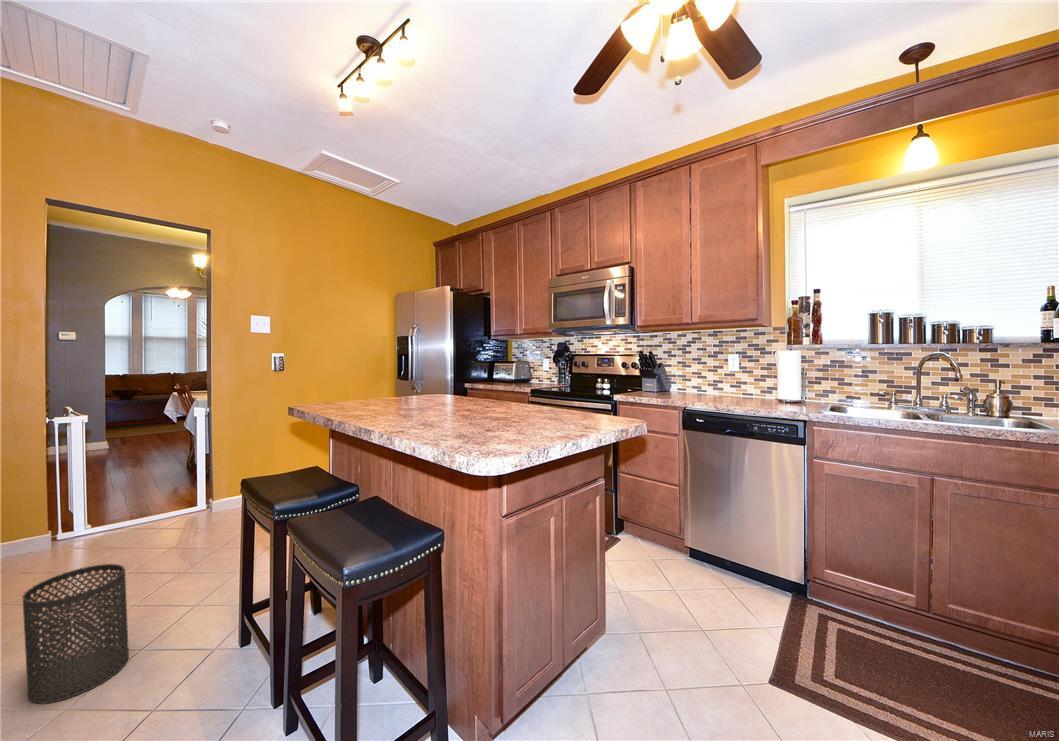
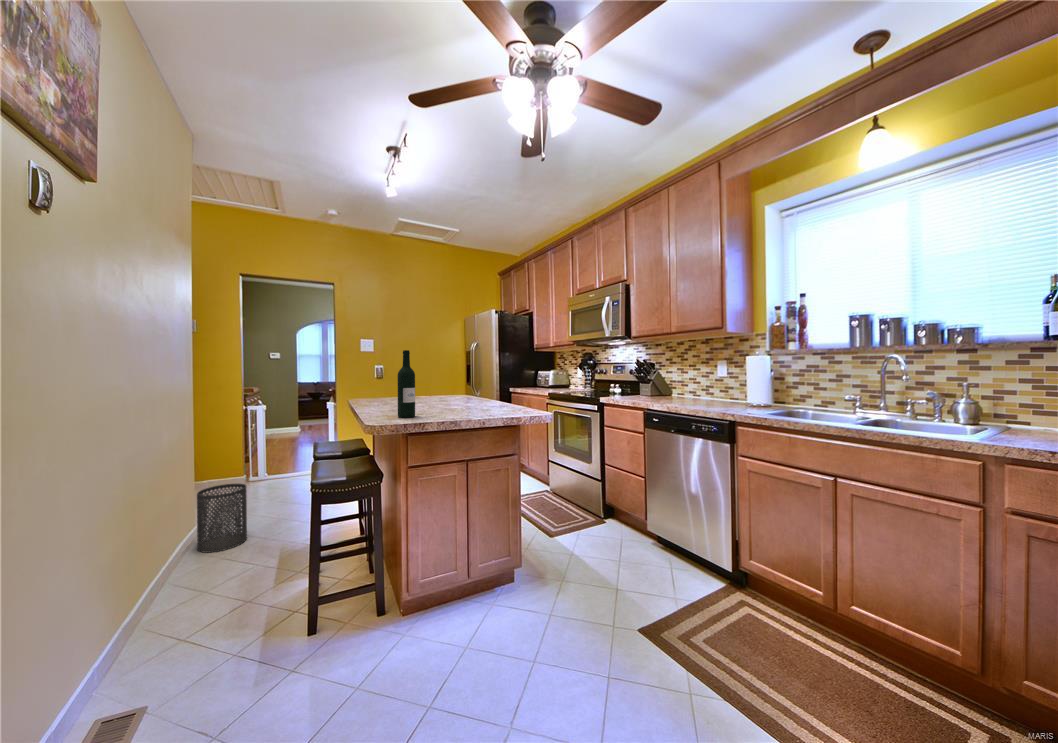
wine bottle: none [496,345,521,445] -> present [398,350,415,418]

